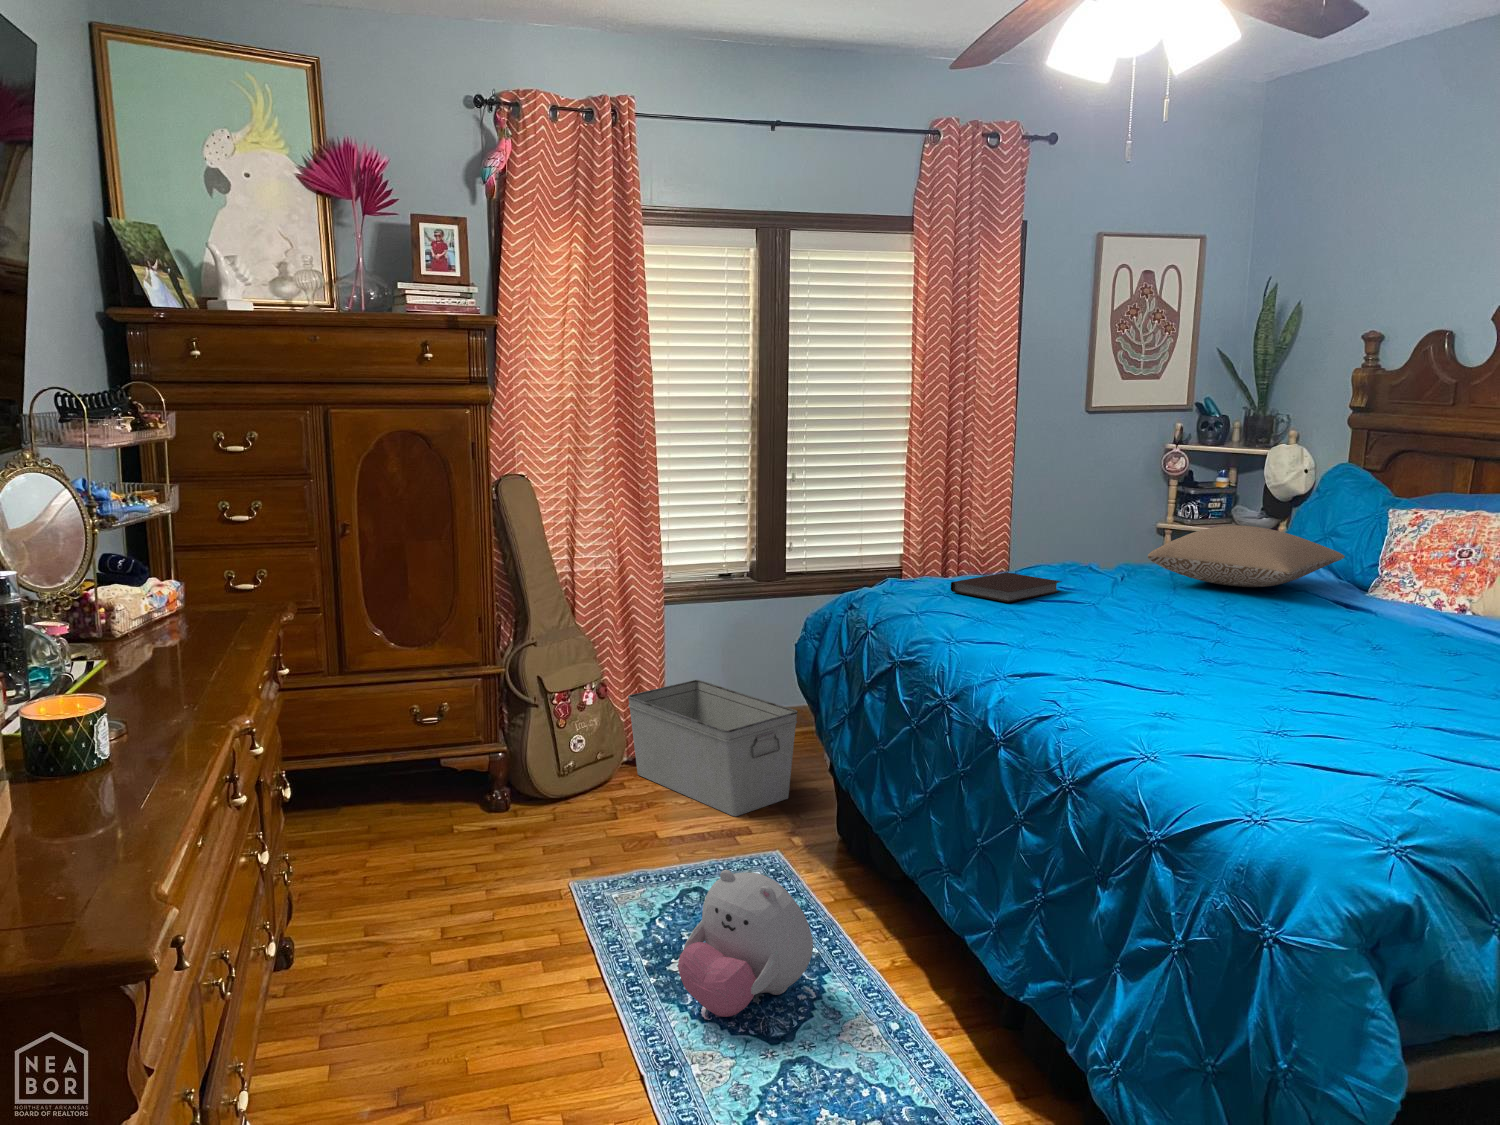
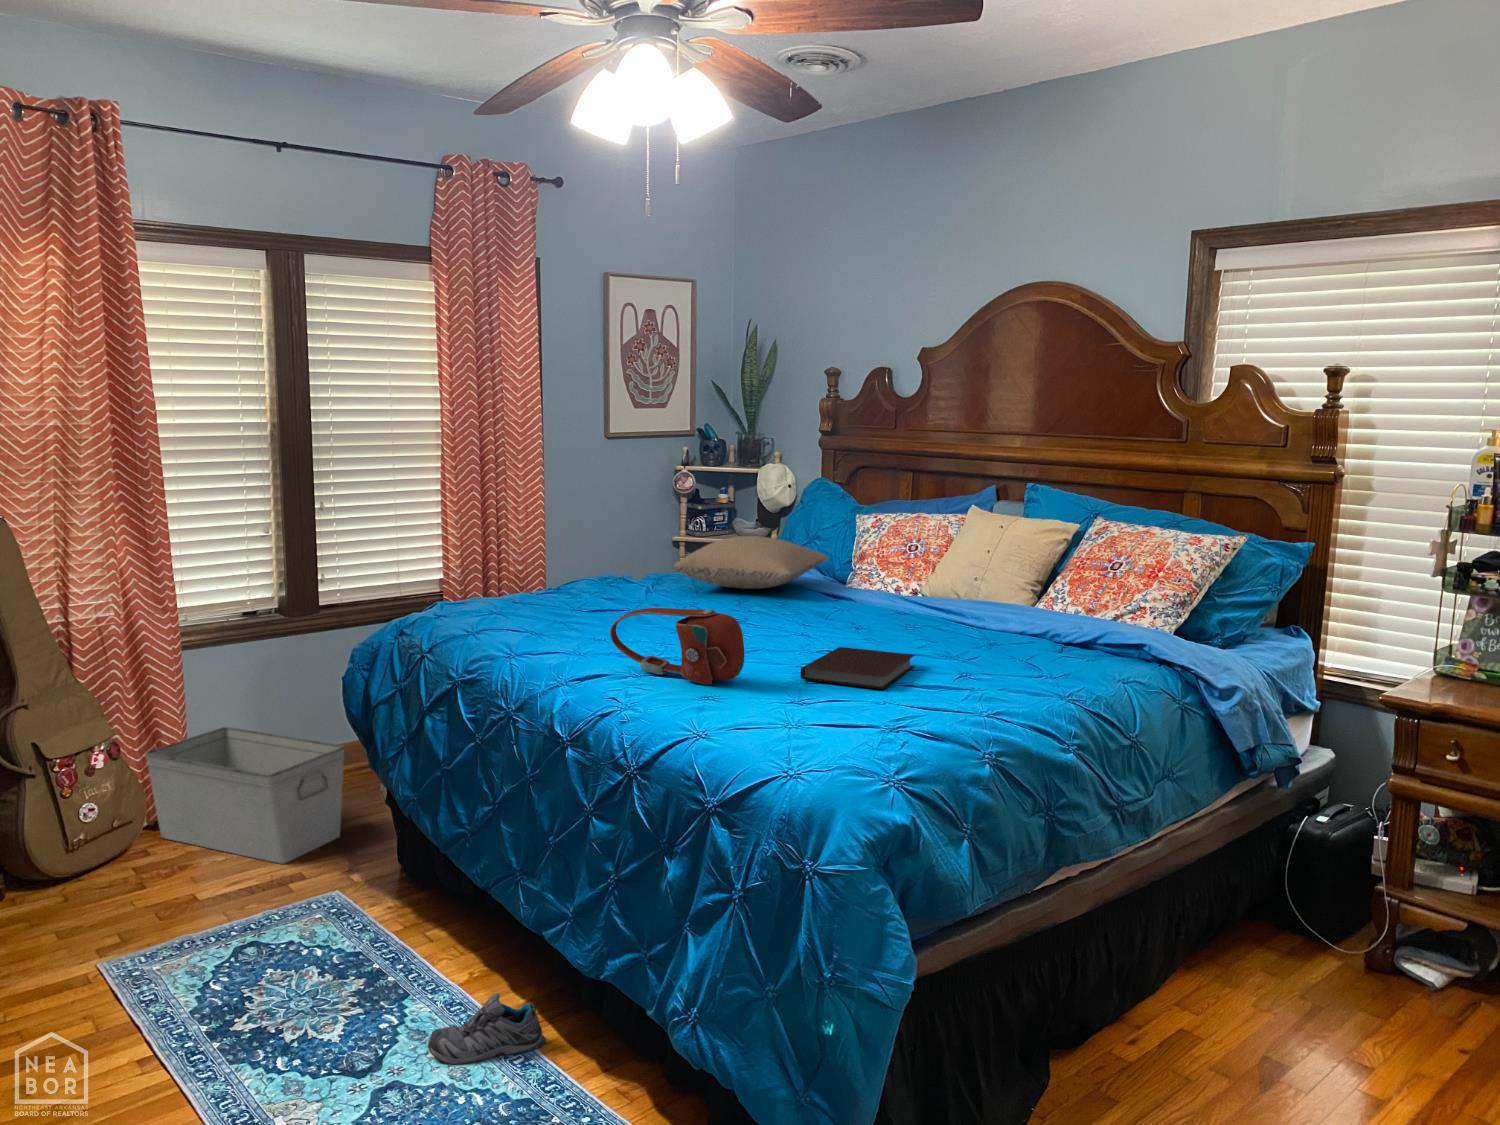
notebook: present [951,573,1061,603] -> present [800,647,915,689]
handbag: none [1059,601,1216,694] -> present [610,608,744,685]
plush toy: present [678,870,813,1017] -> none [248,911,393,1064]
shoe: none [839,990,959,1058] -> present [428,993,545,1064]

